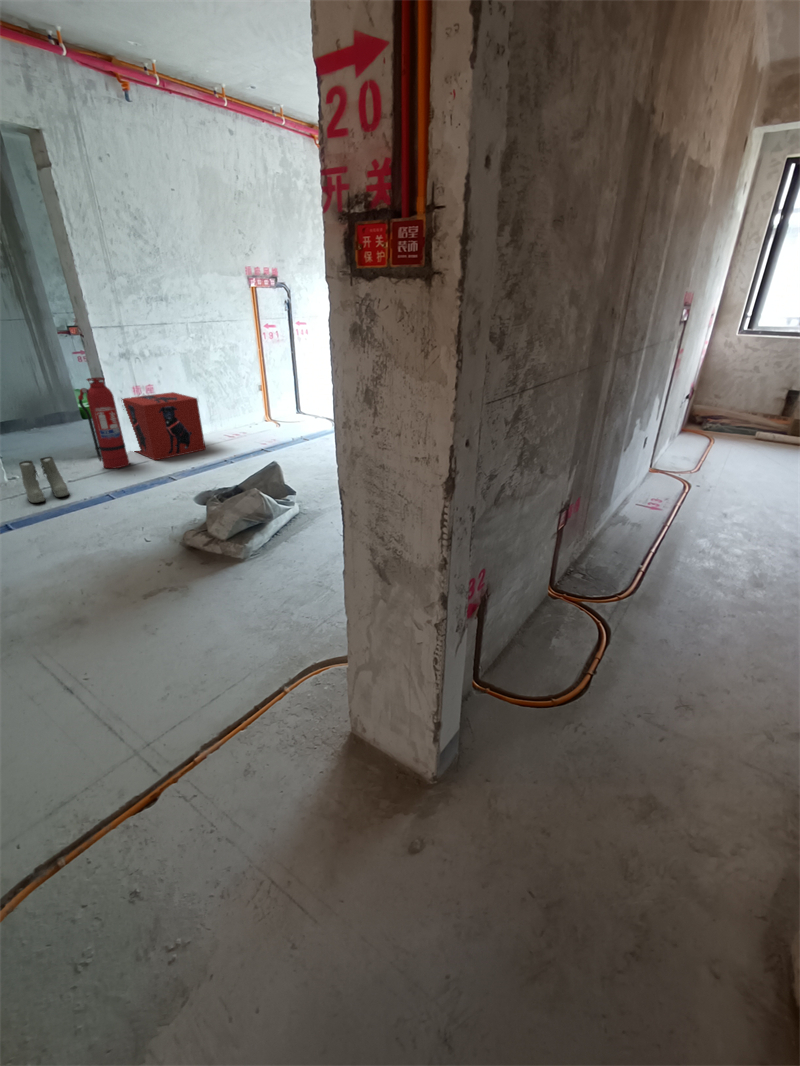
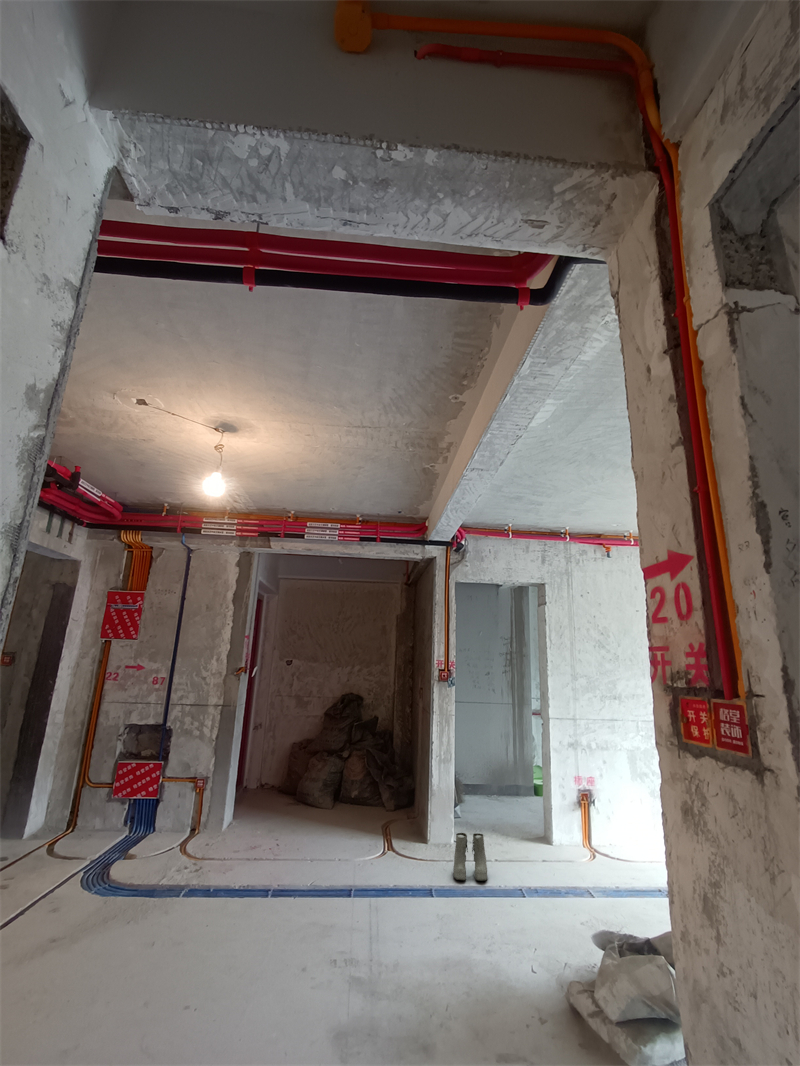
fire extinguisher: present [78,377,129,468] -> none [520,762,554,863]
storage box: present [122,392,205,460] -> none [561,786,641,868]

